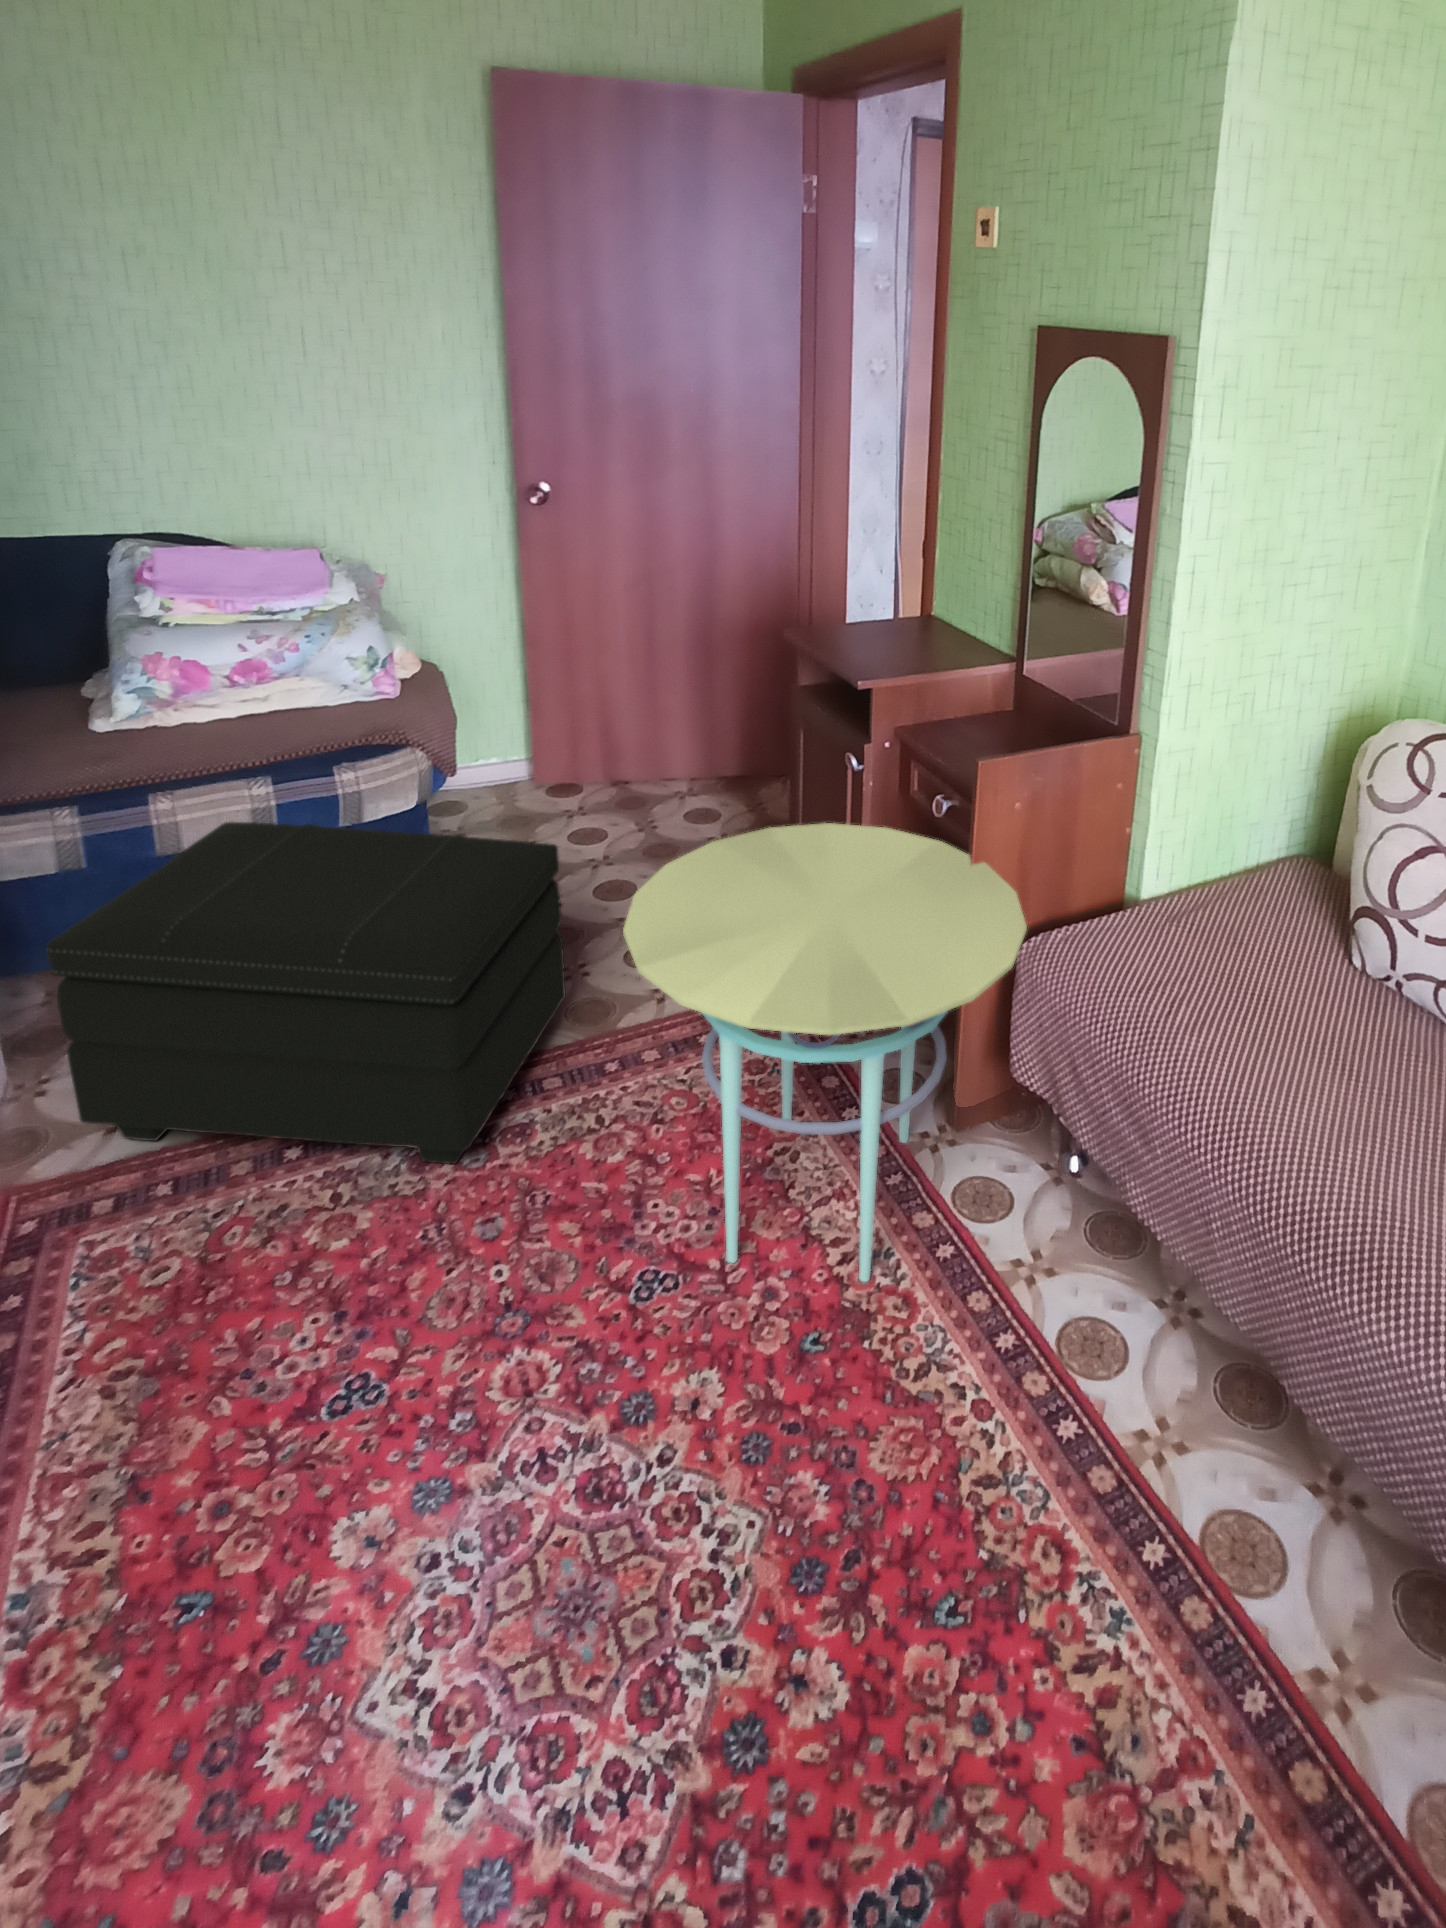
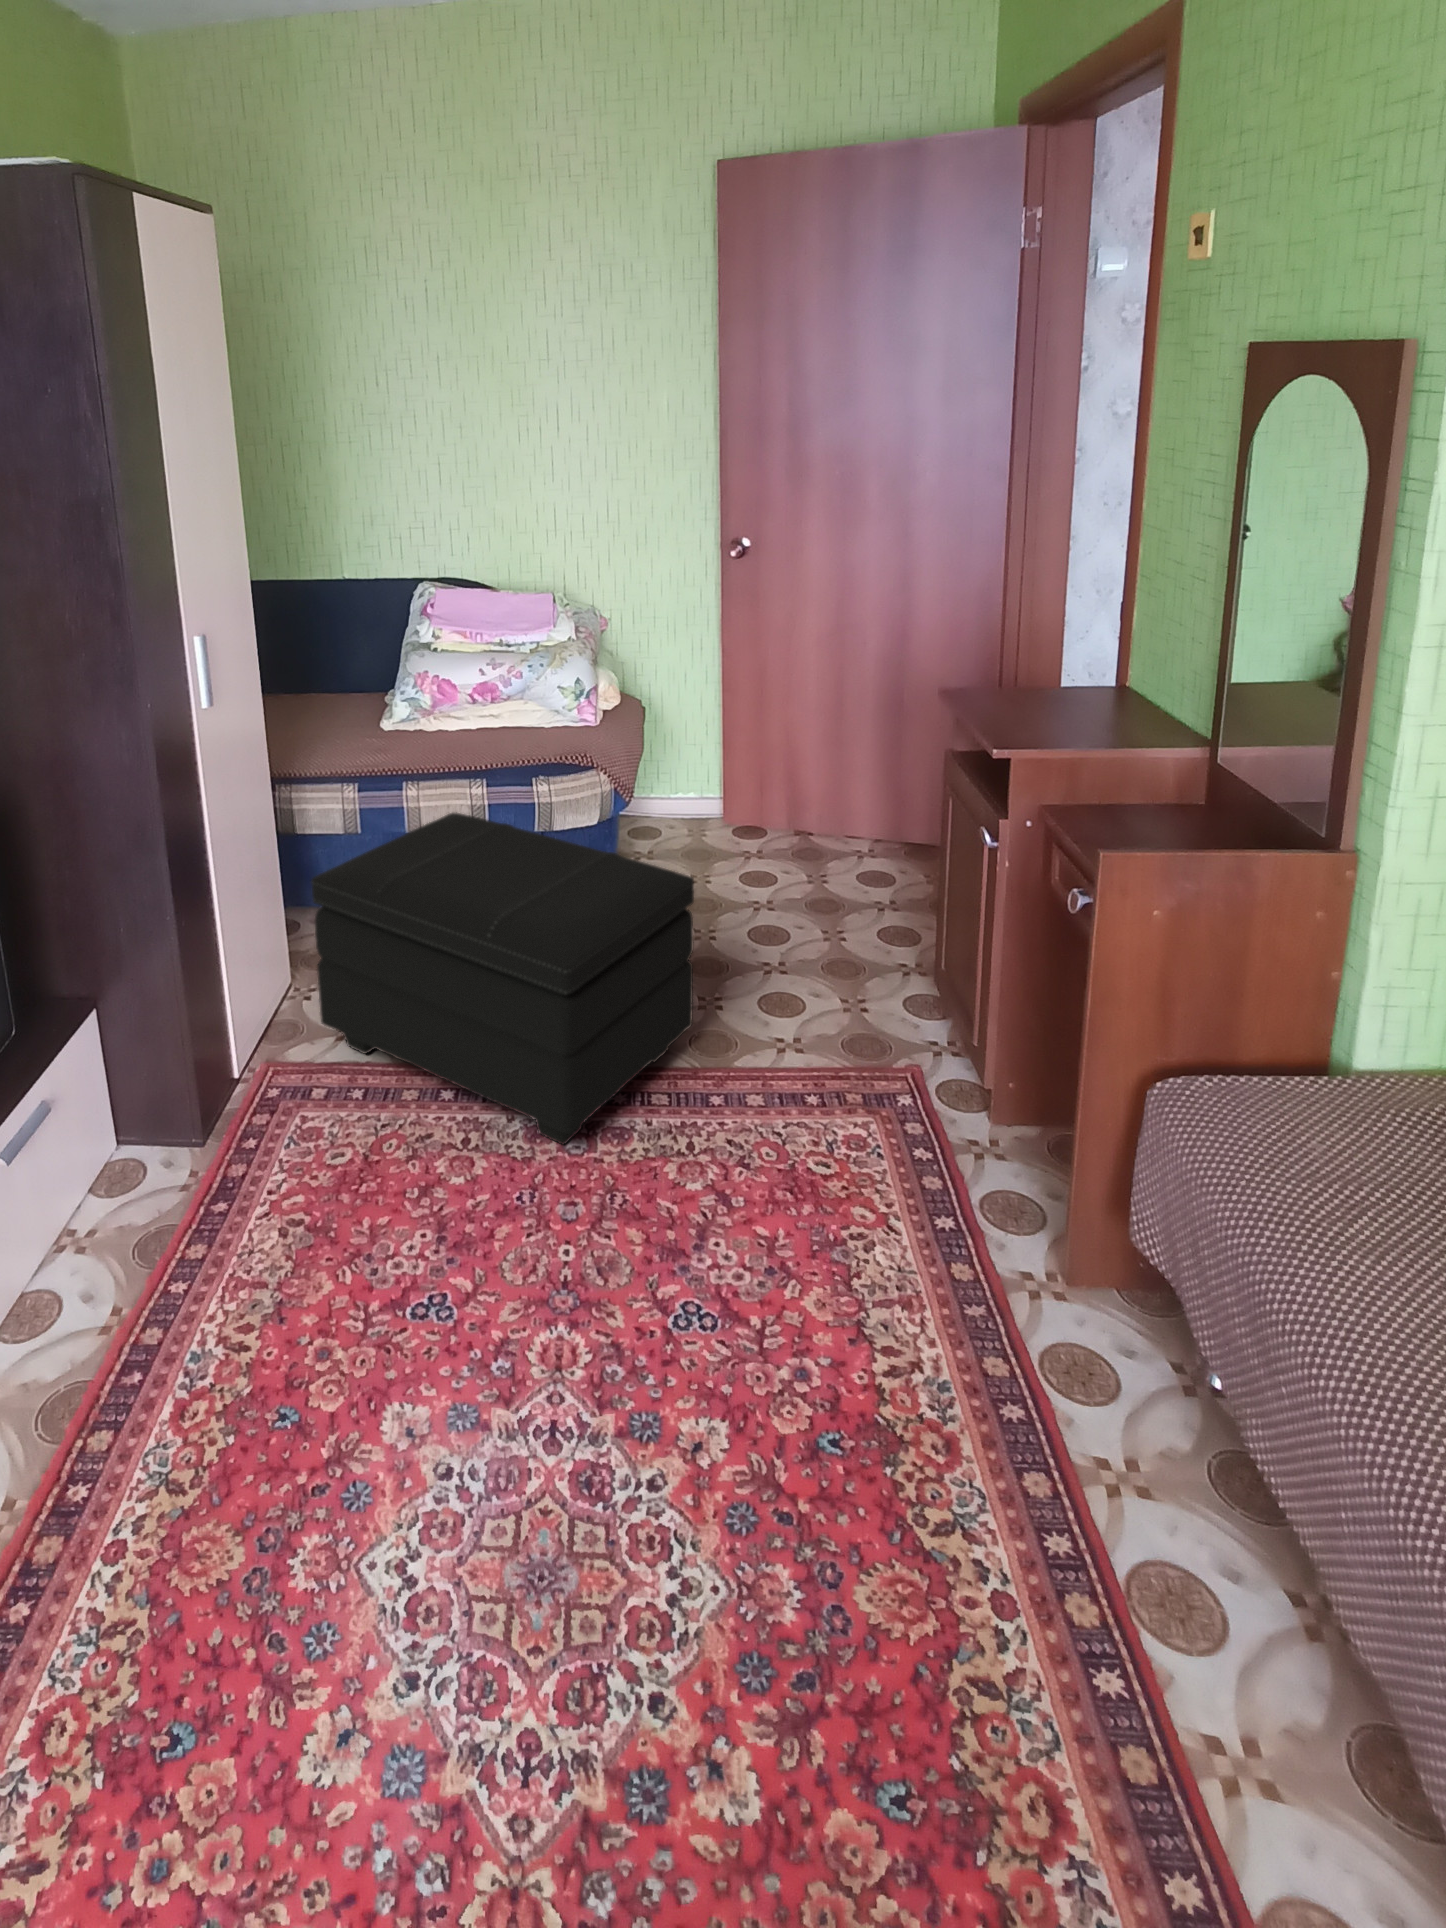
side table: present [623,823,1027,1282] -> none [697,893,1140,1405]

